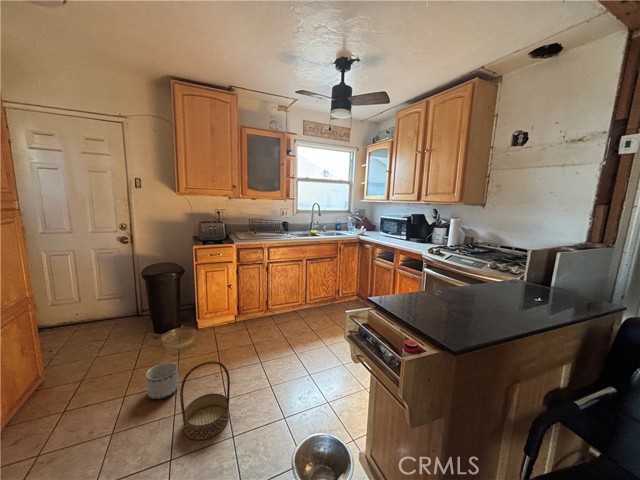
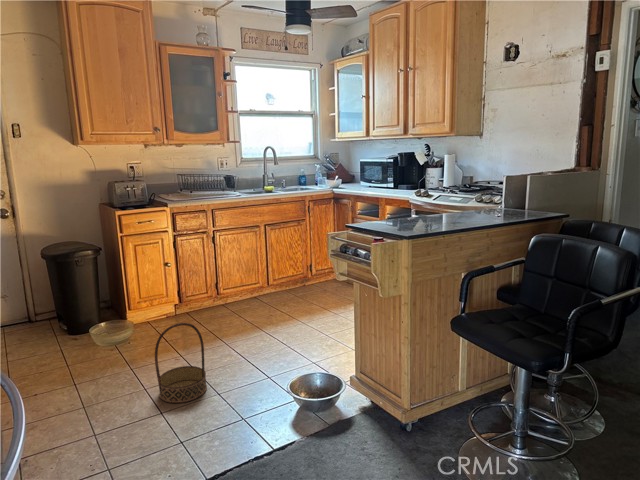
planter: present [146,362,178,399] -> none [98,346,135,383]

